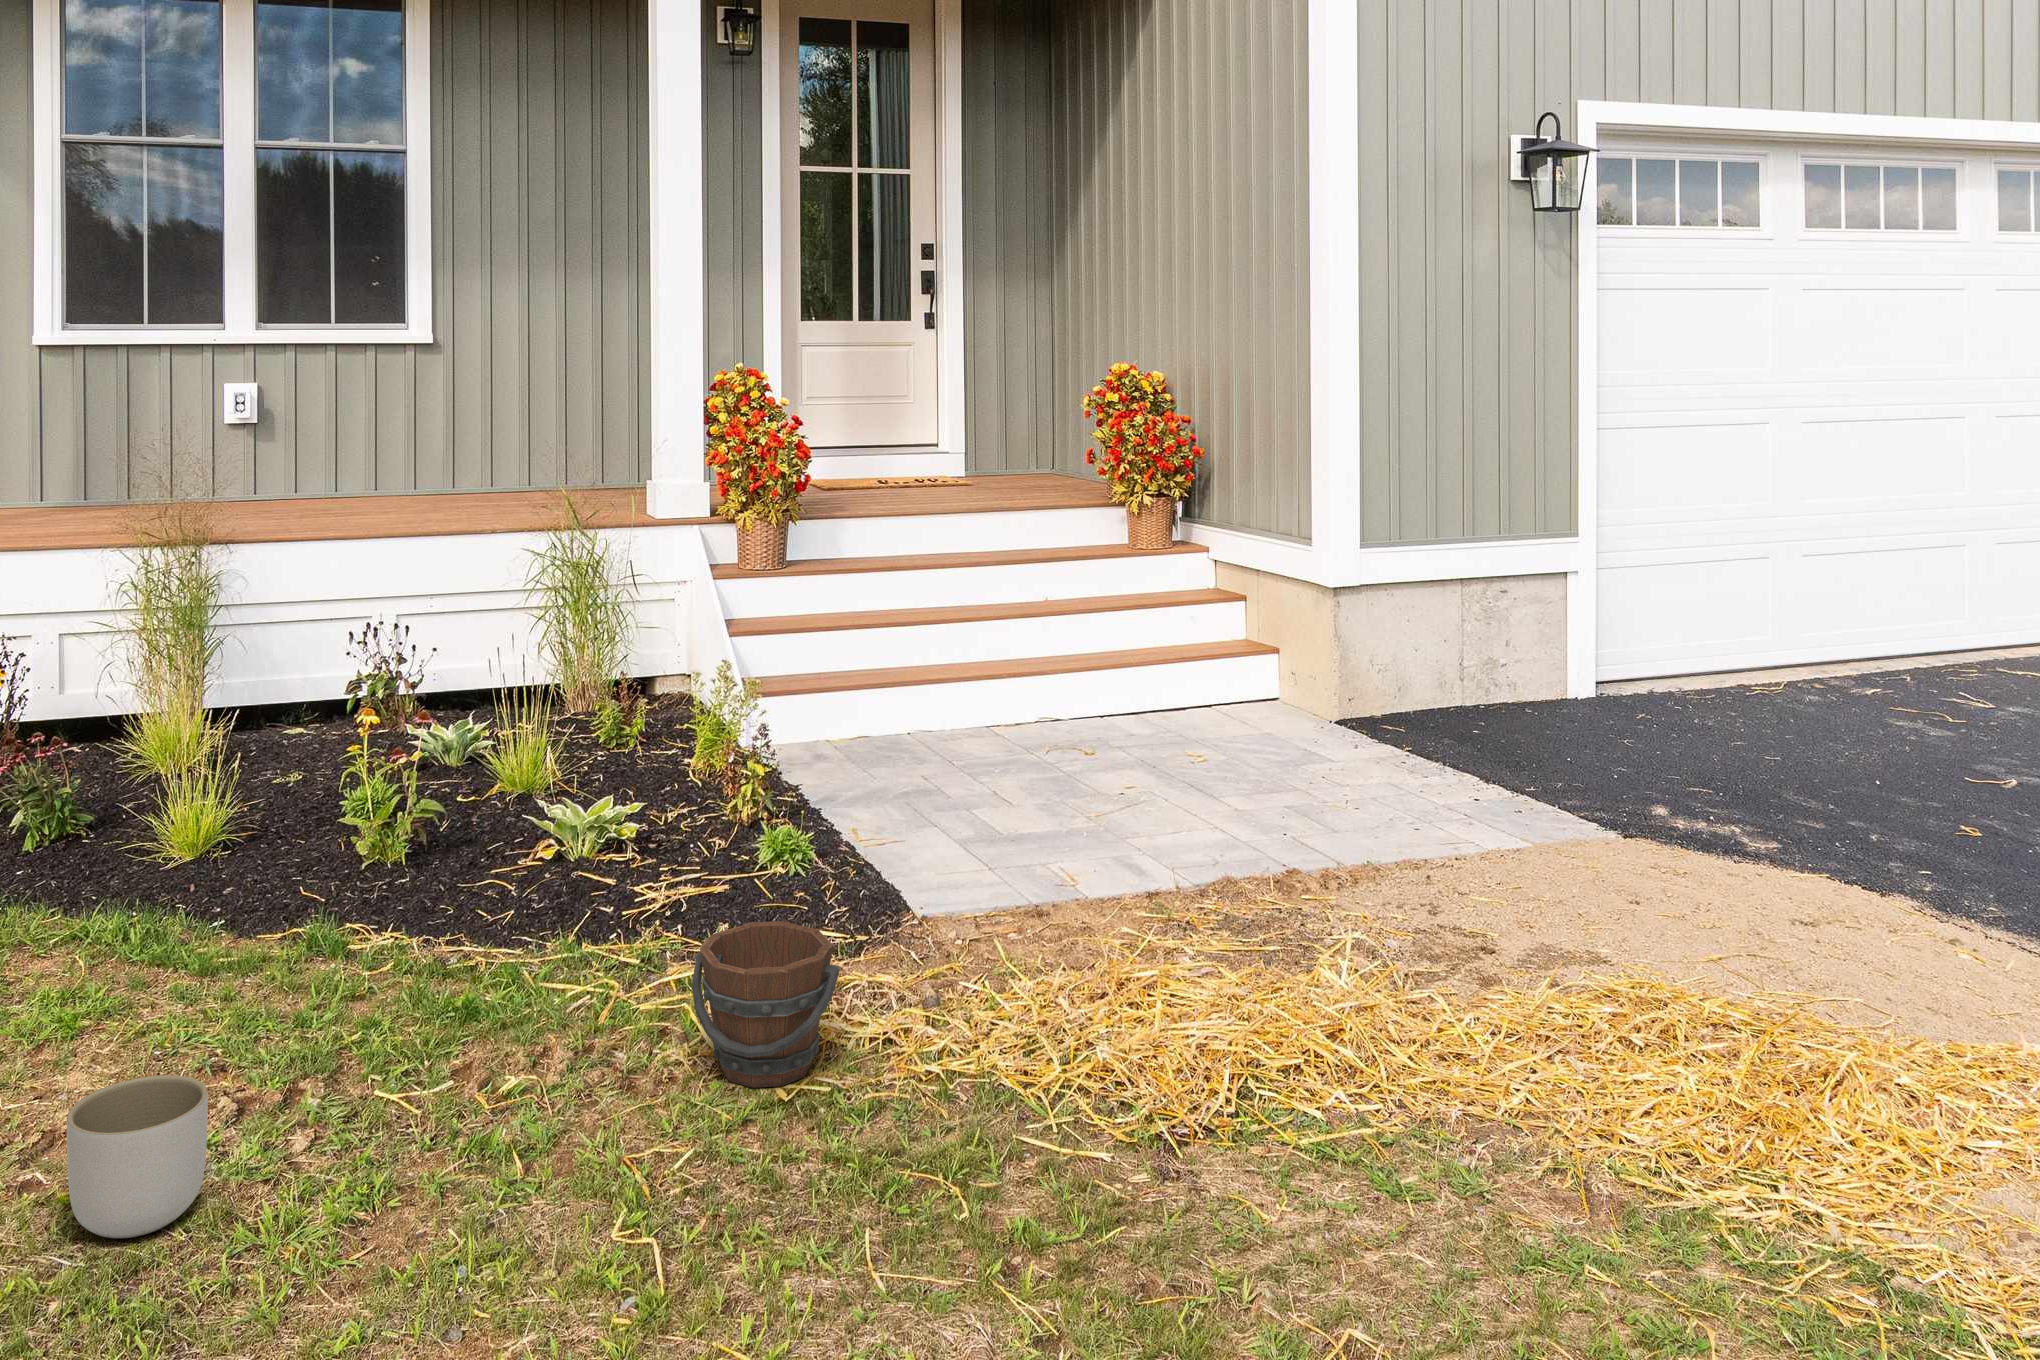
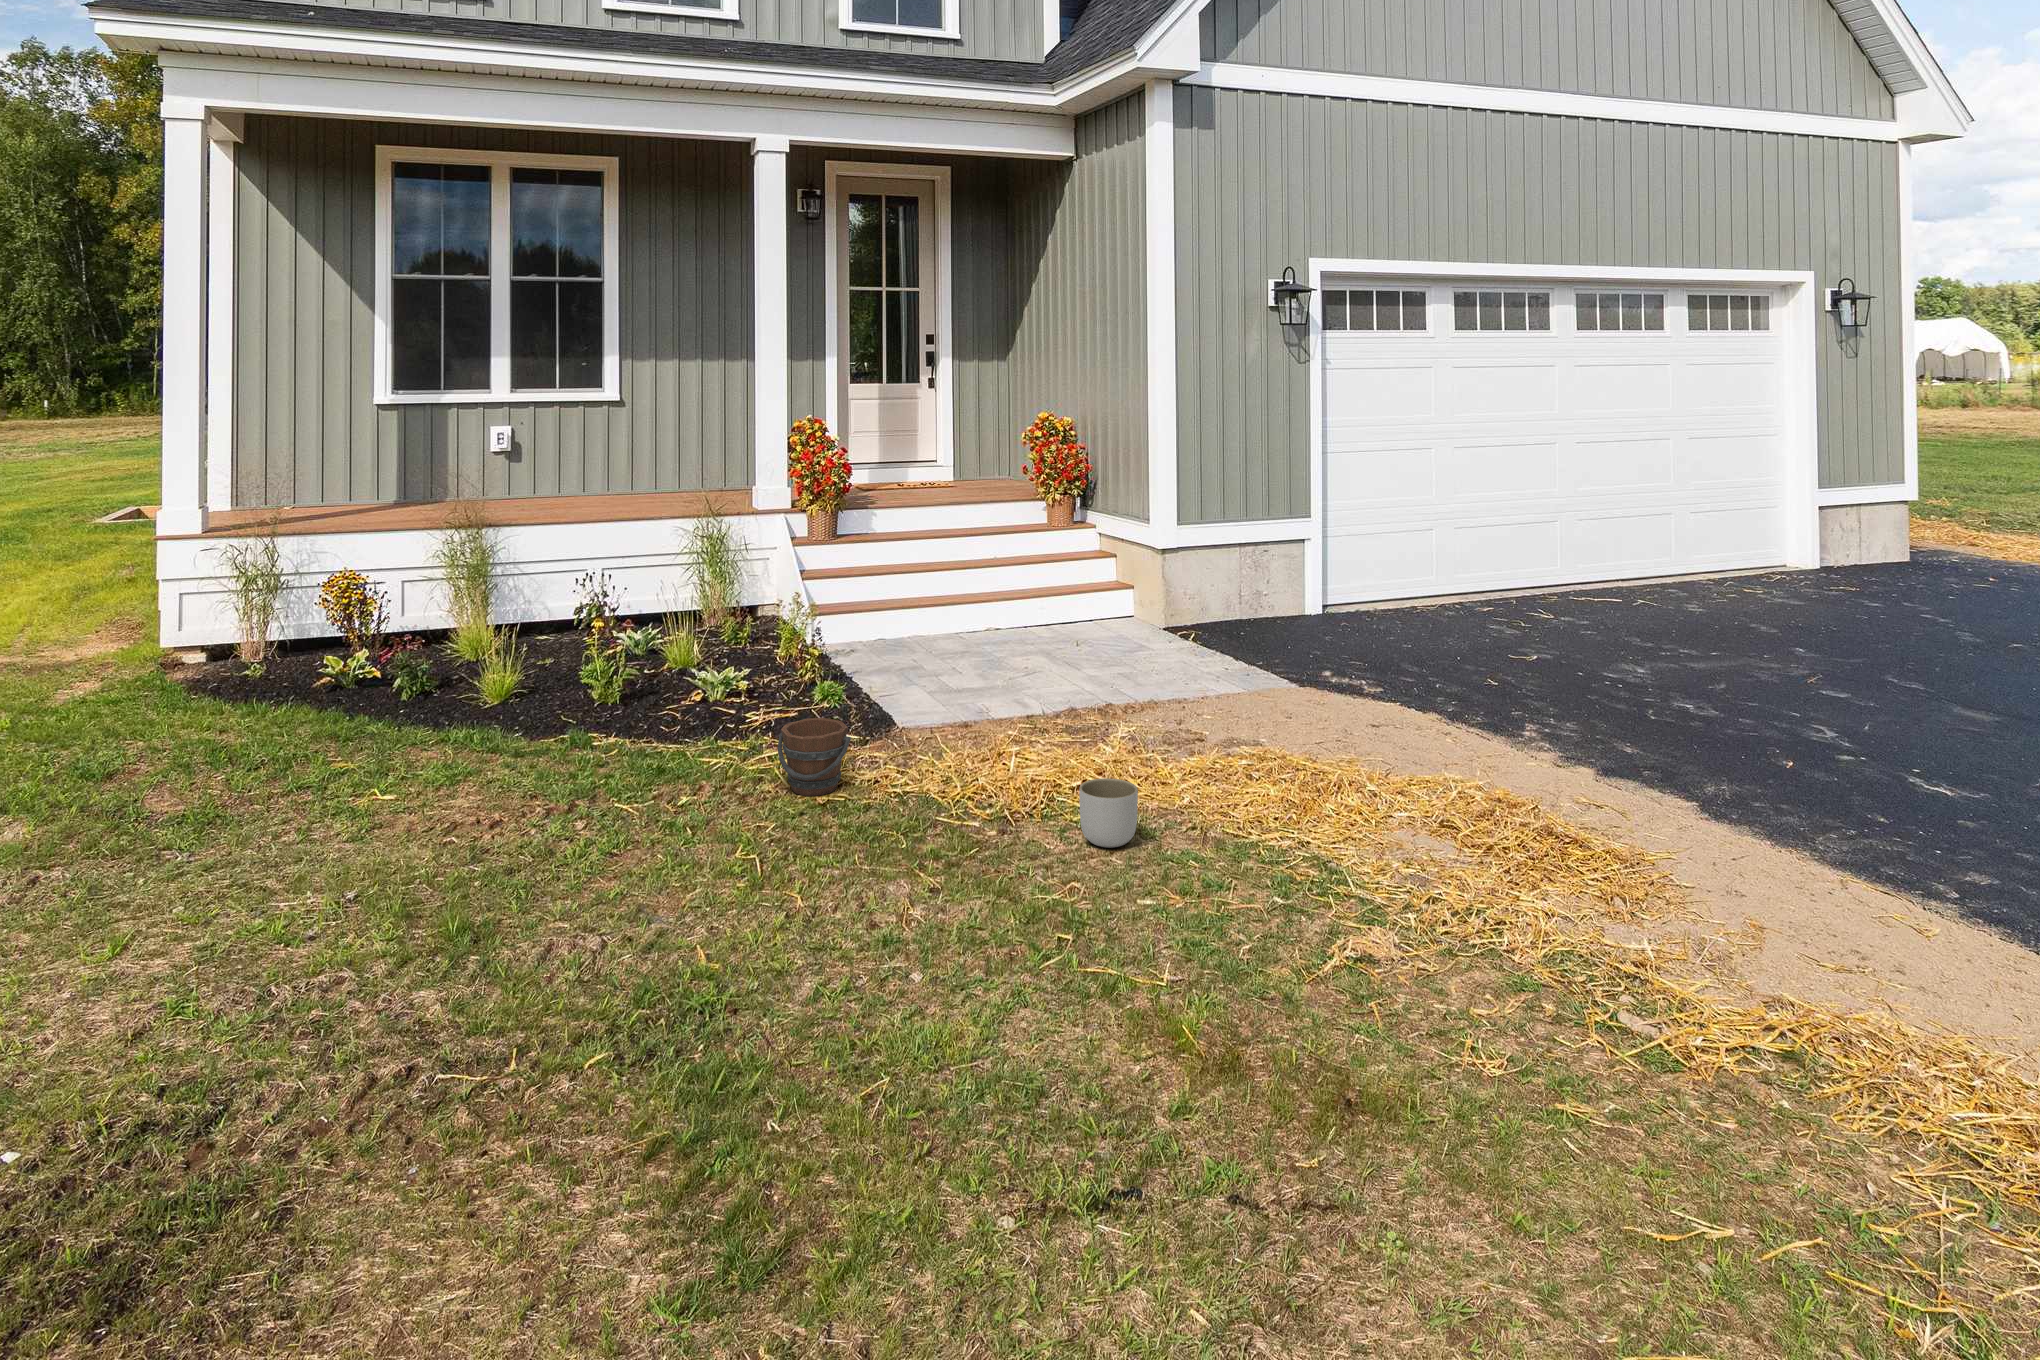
planter: present [67,1075,208,1238] -> present [1079,778,1138,848]

